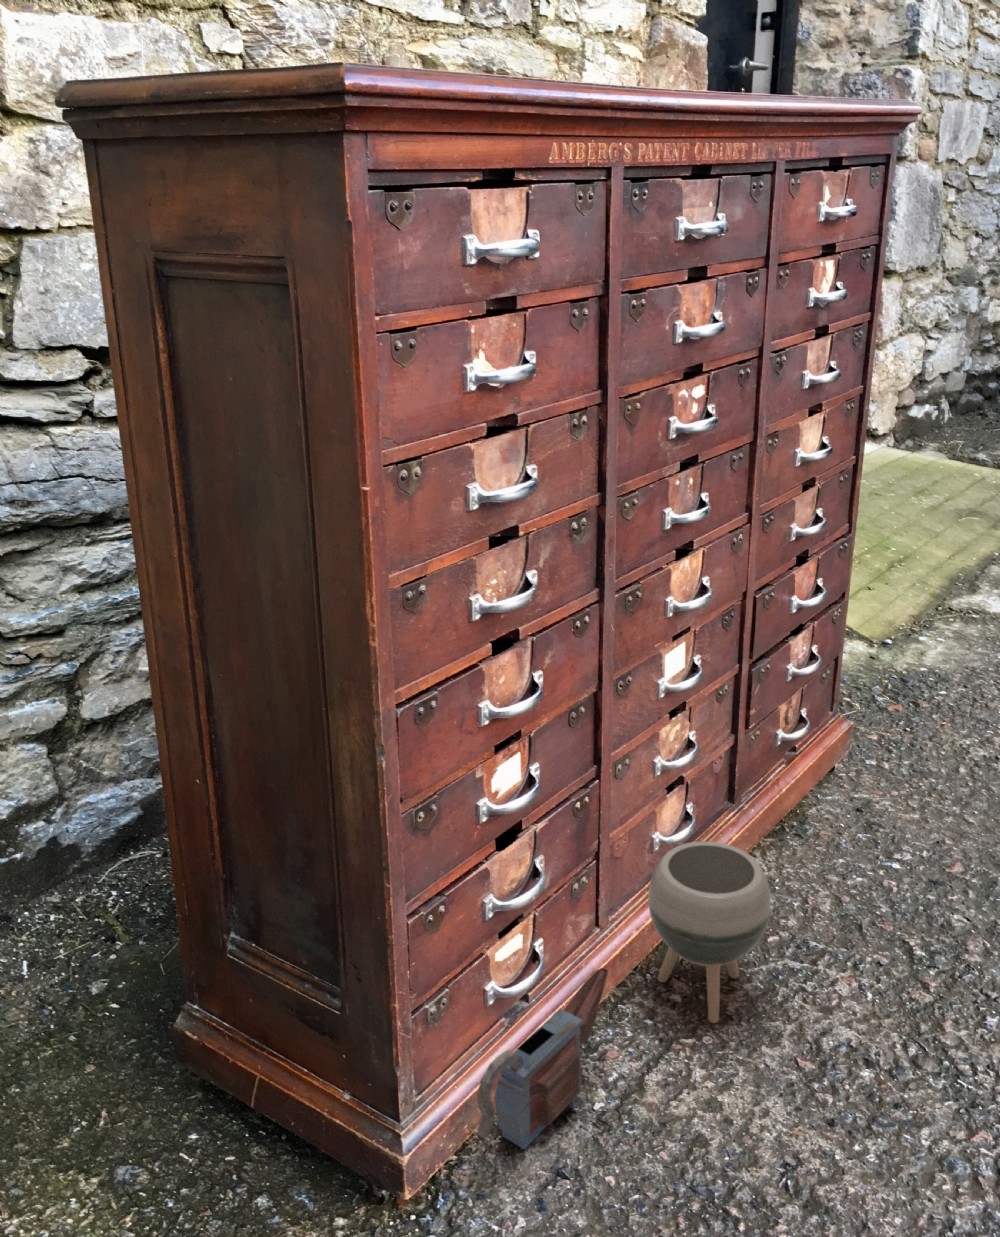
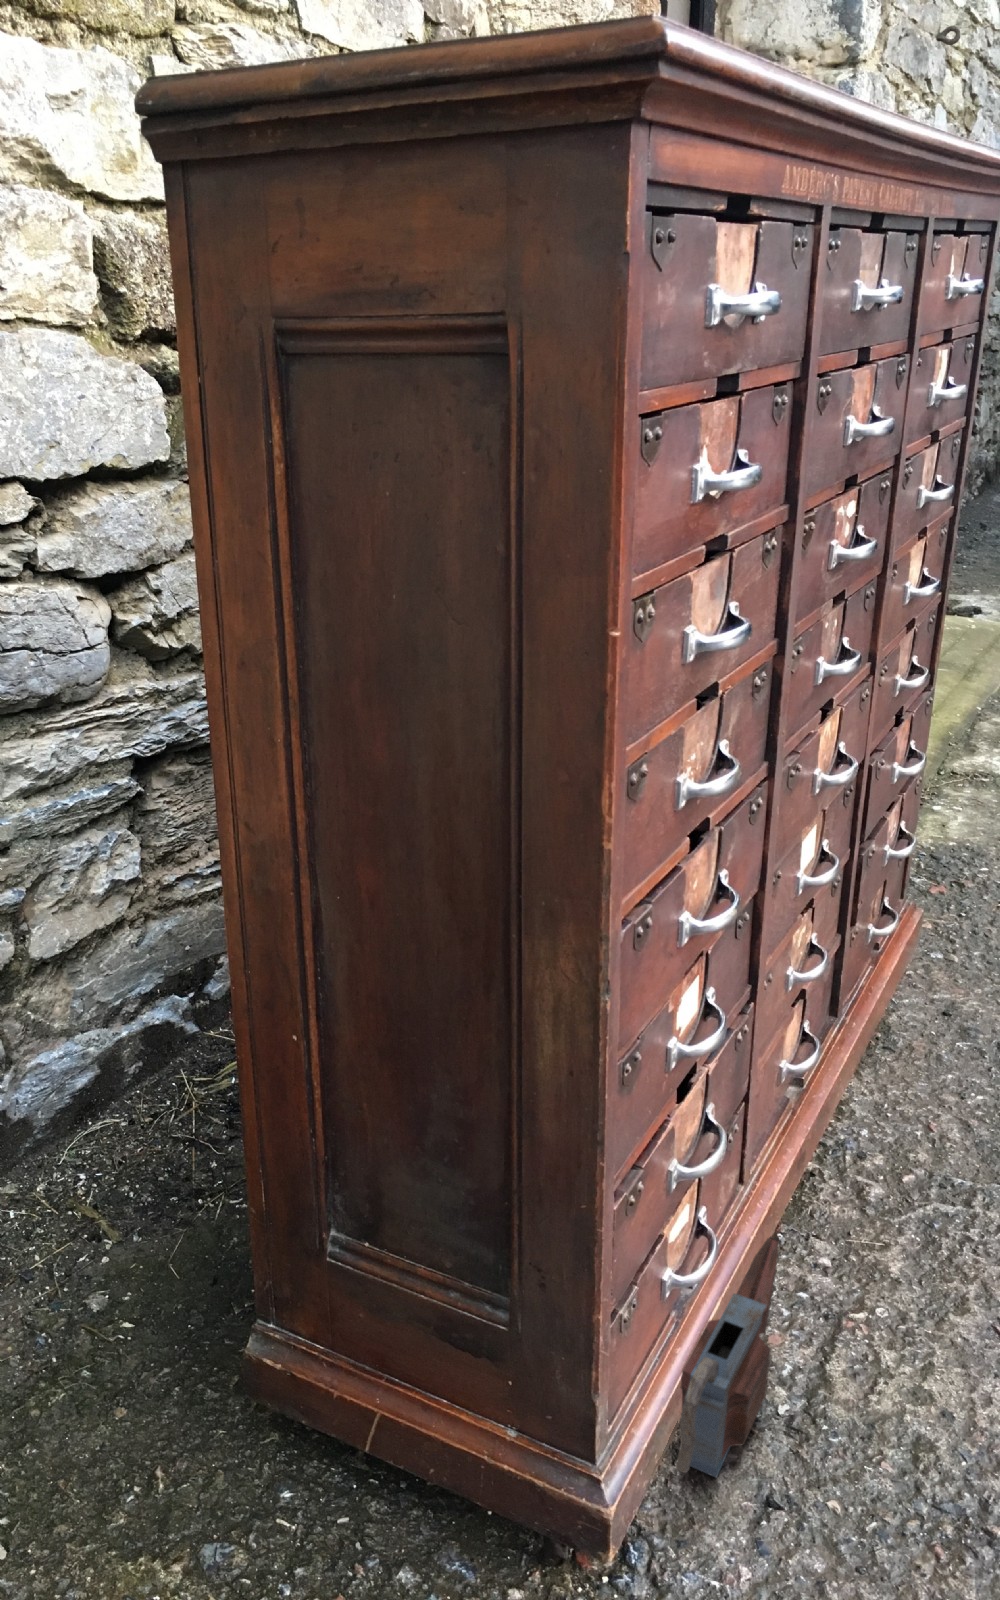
planter: present [648,841,771,1023] -> none [795,1068,947,1288]

